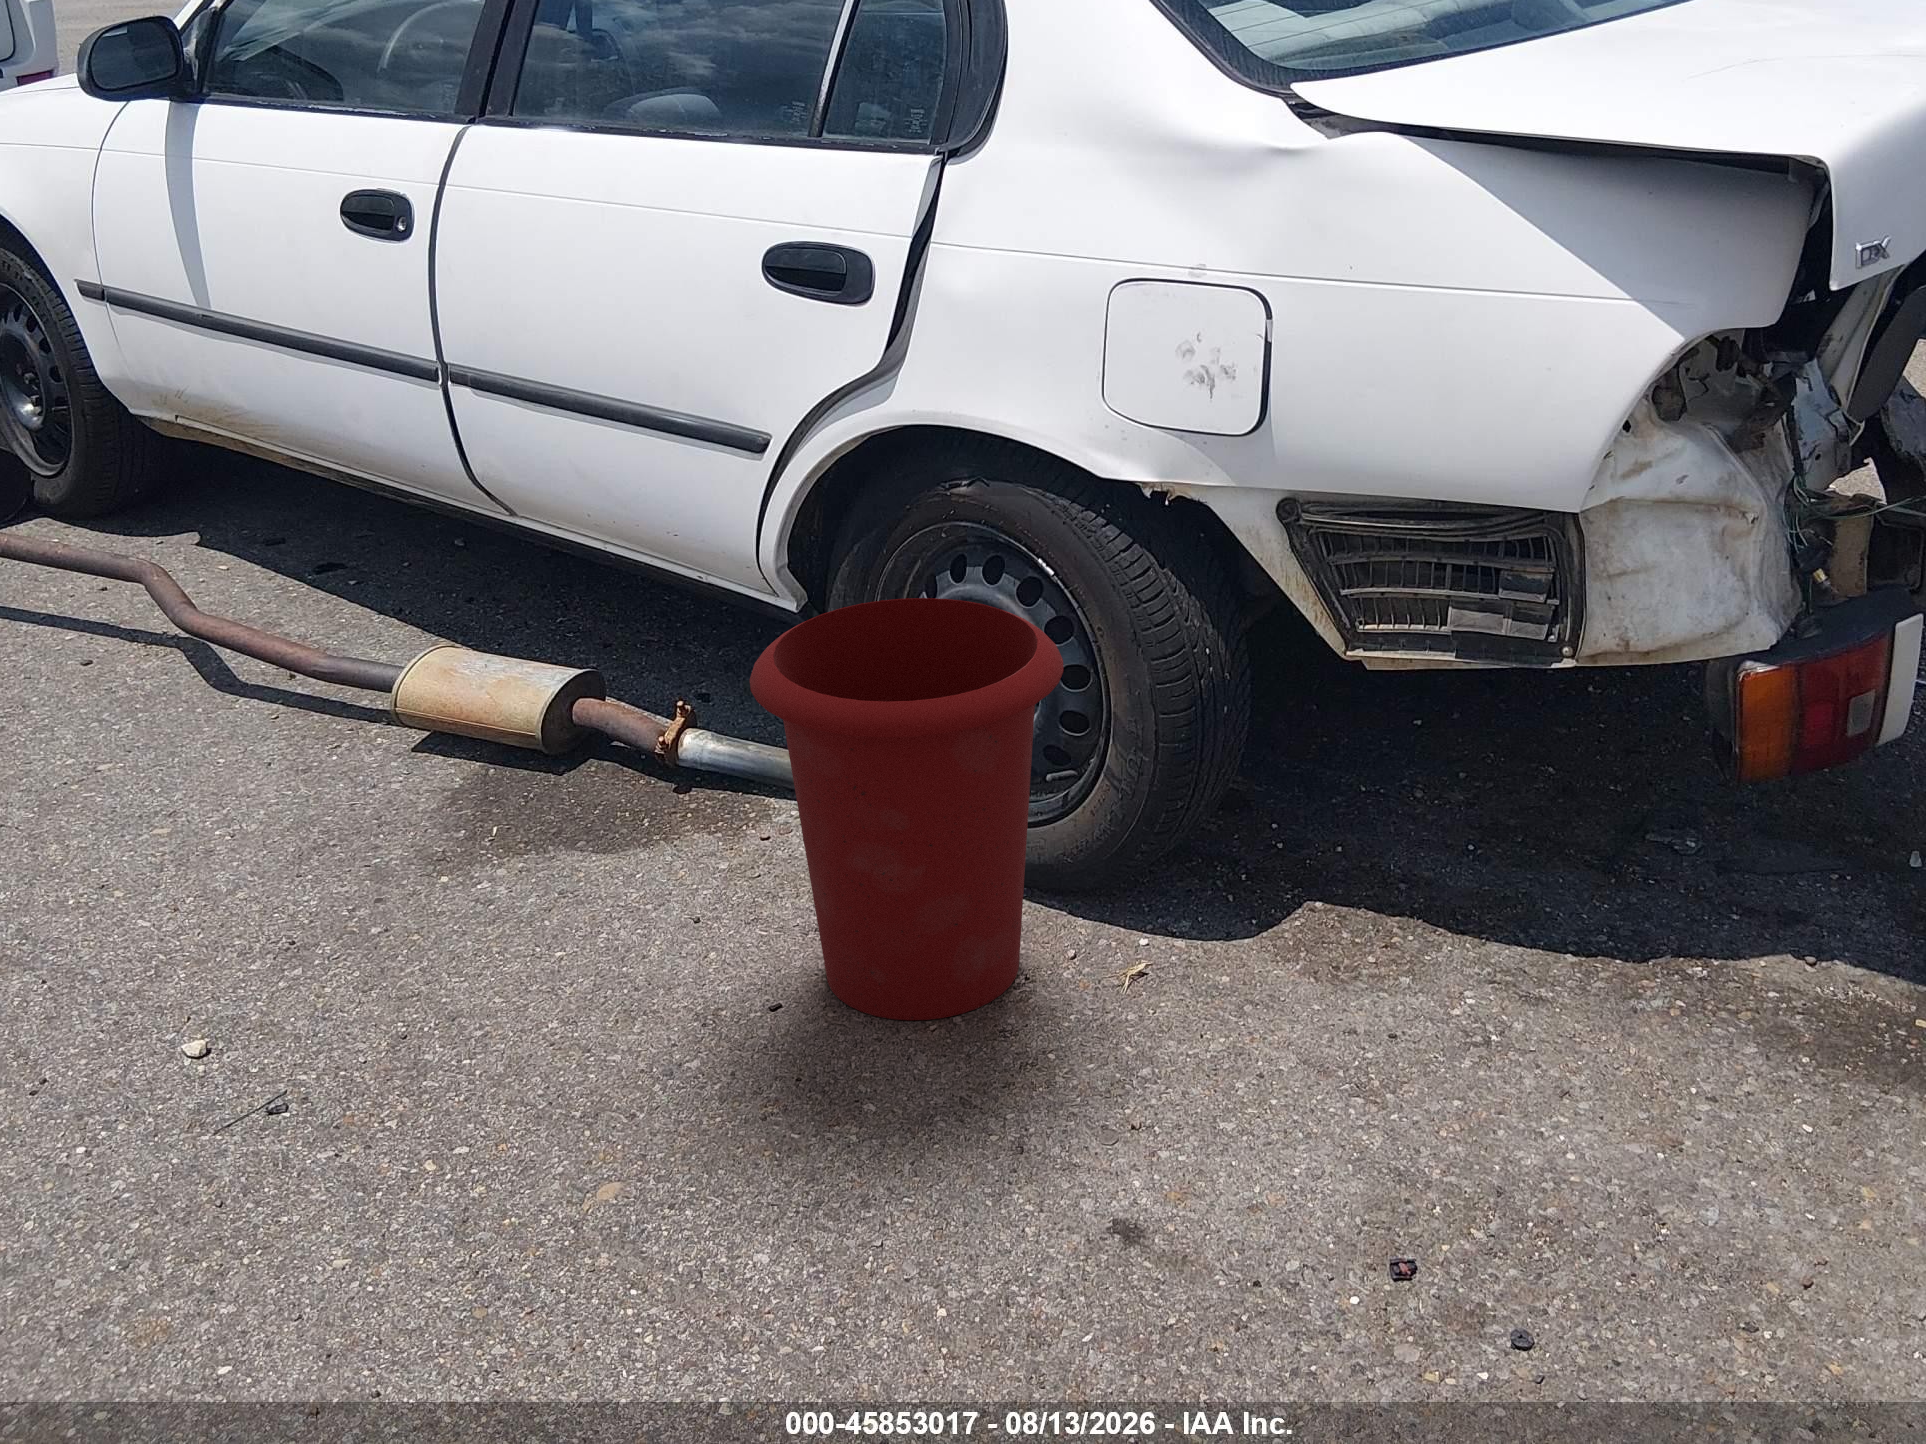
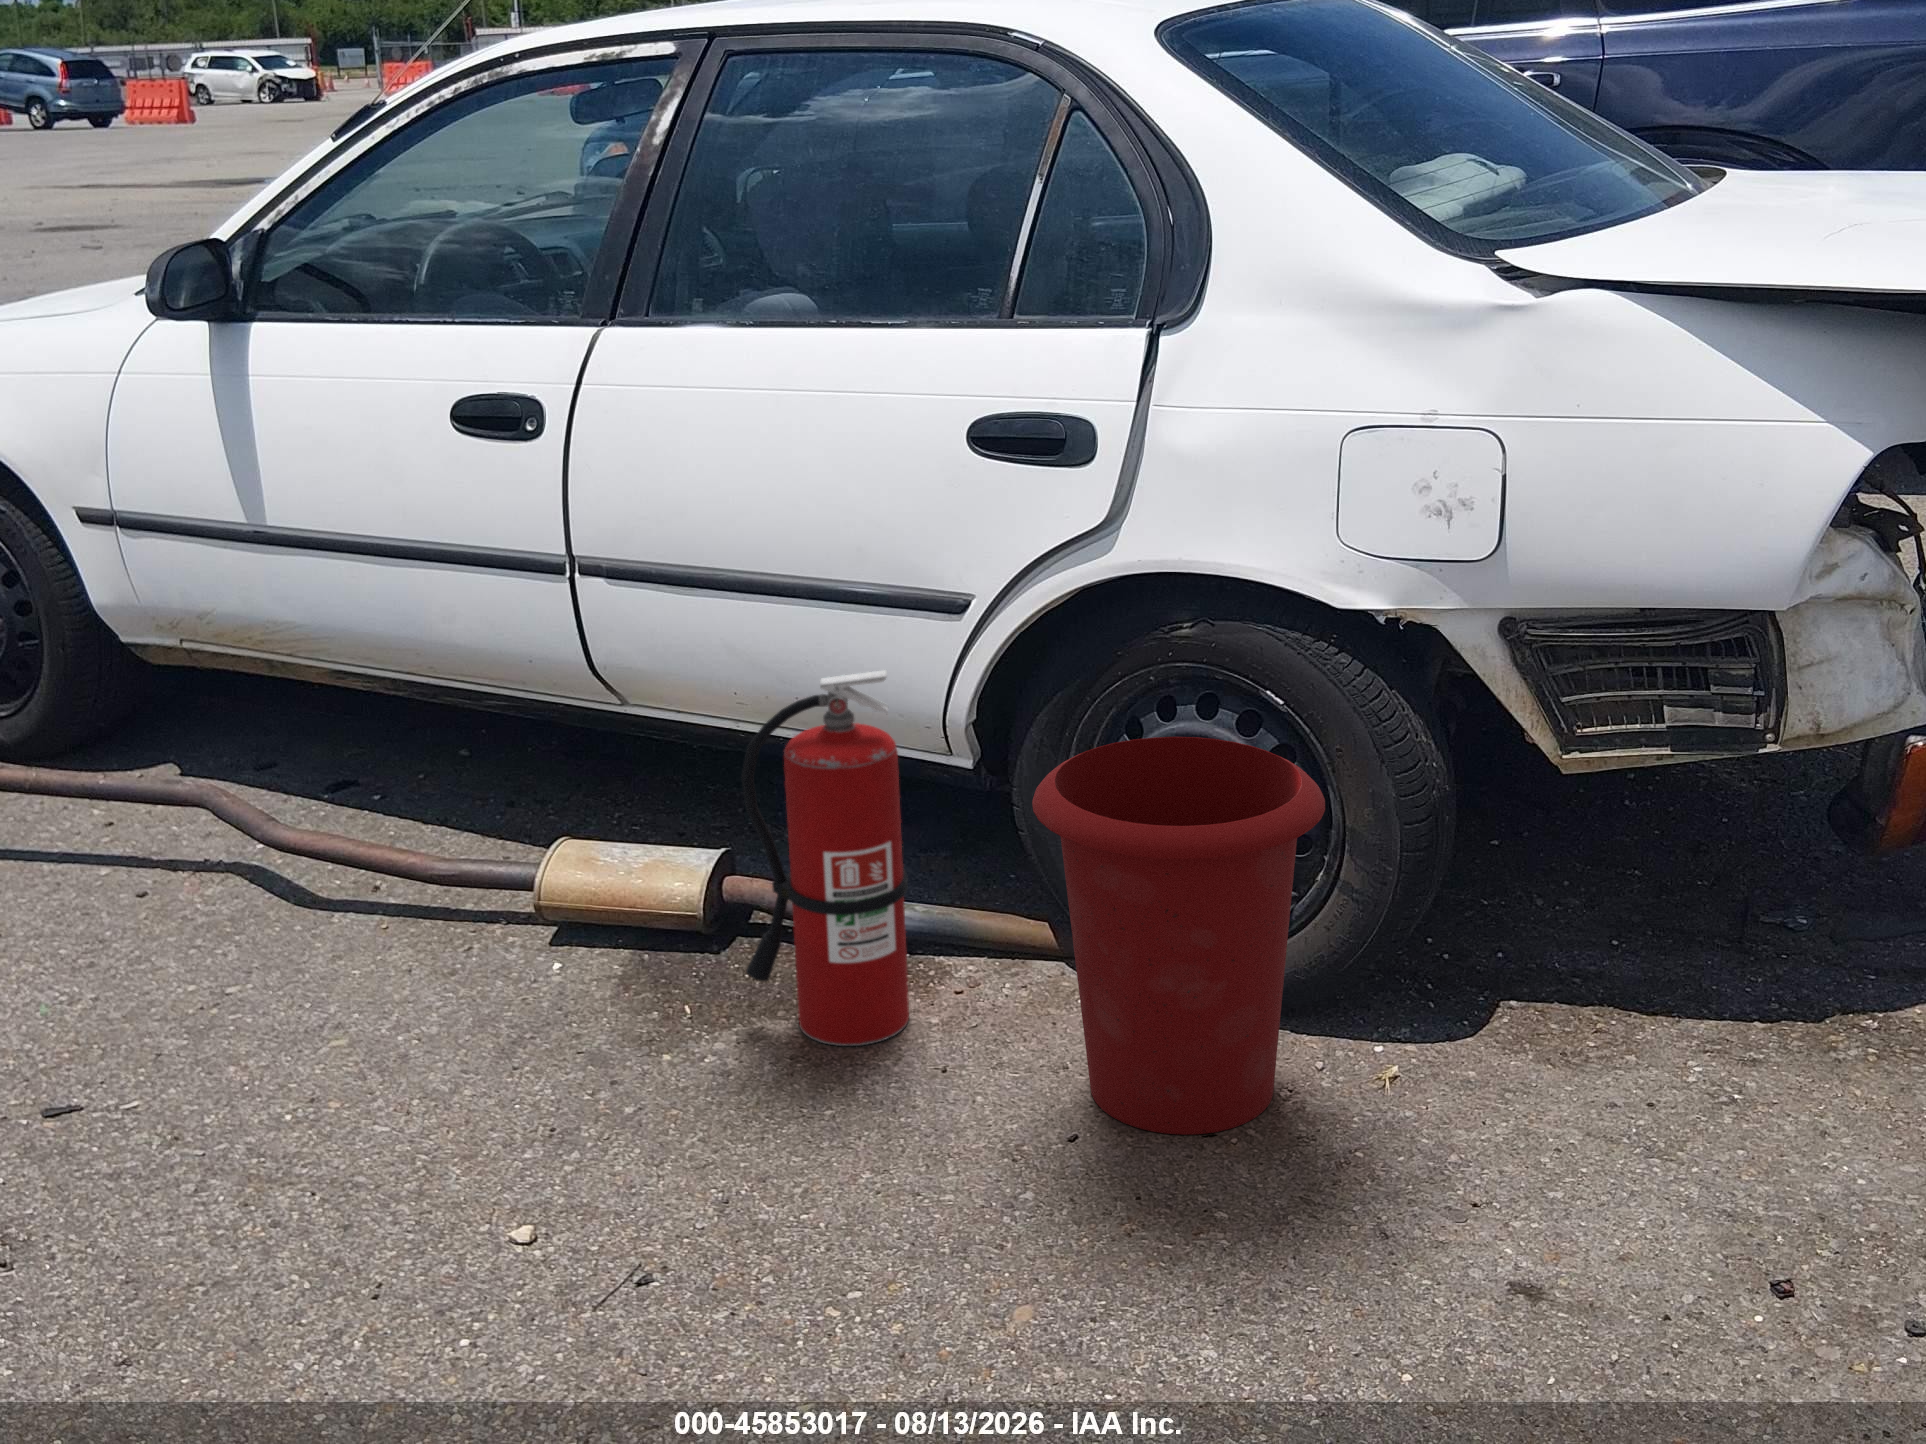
fire extinguisher: none [527,505,708,888] -> present [741,670,909,1046]

